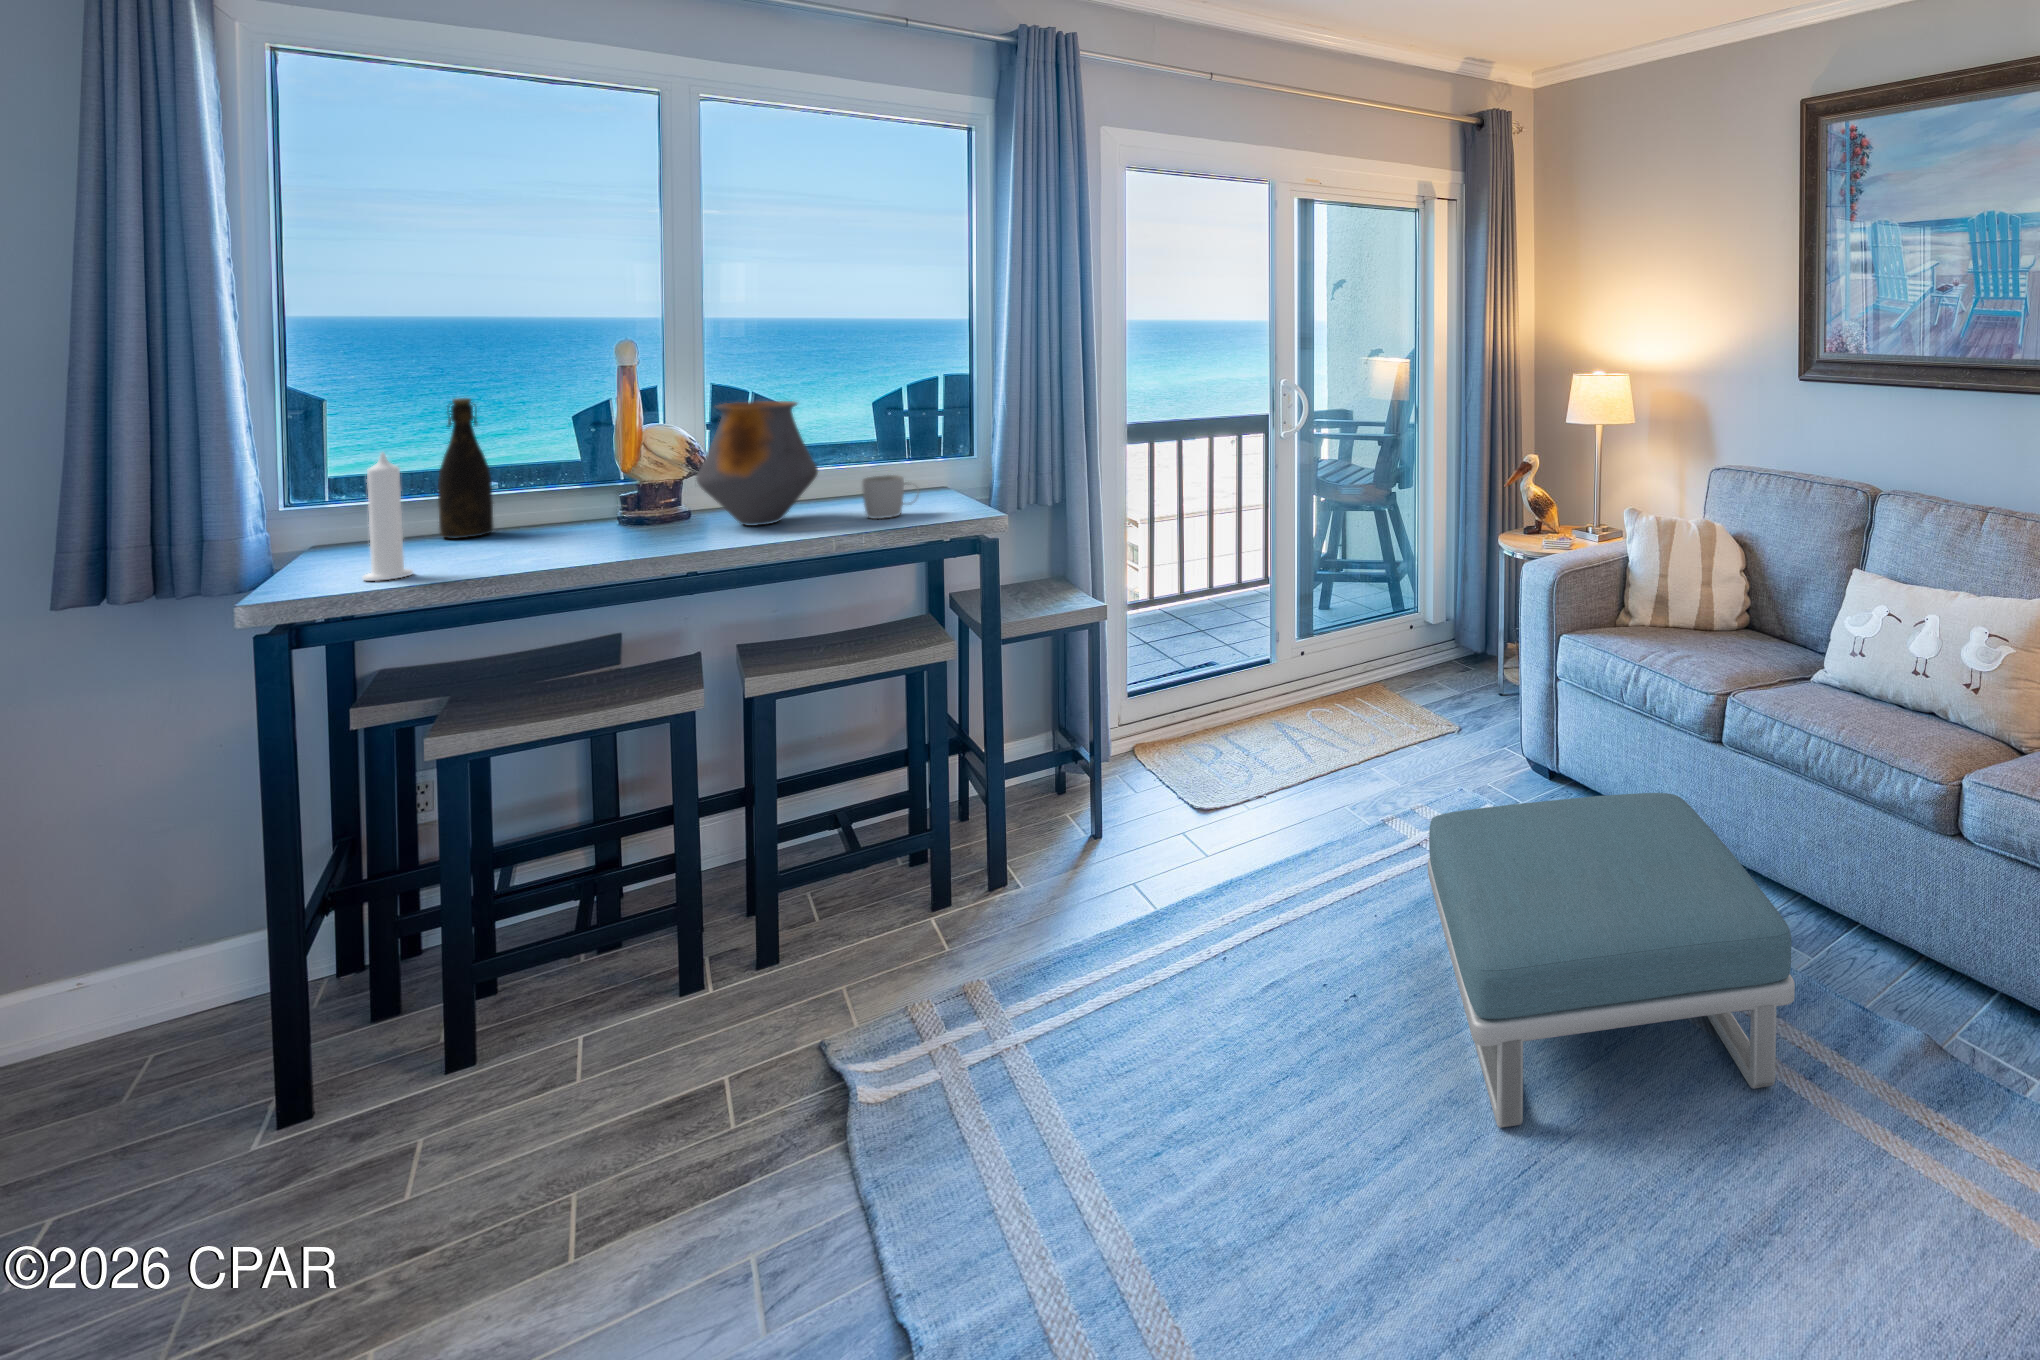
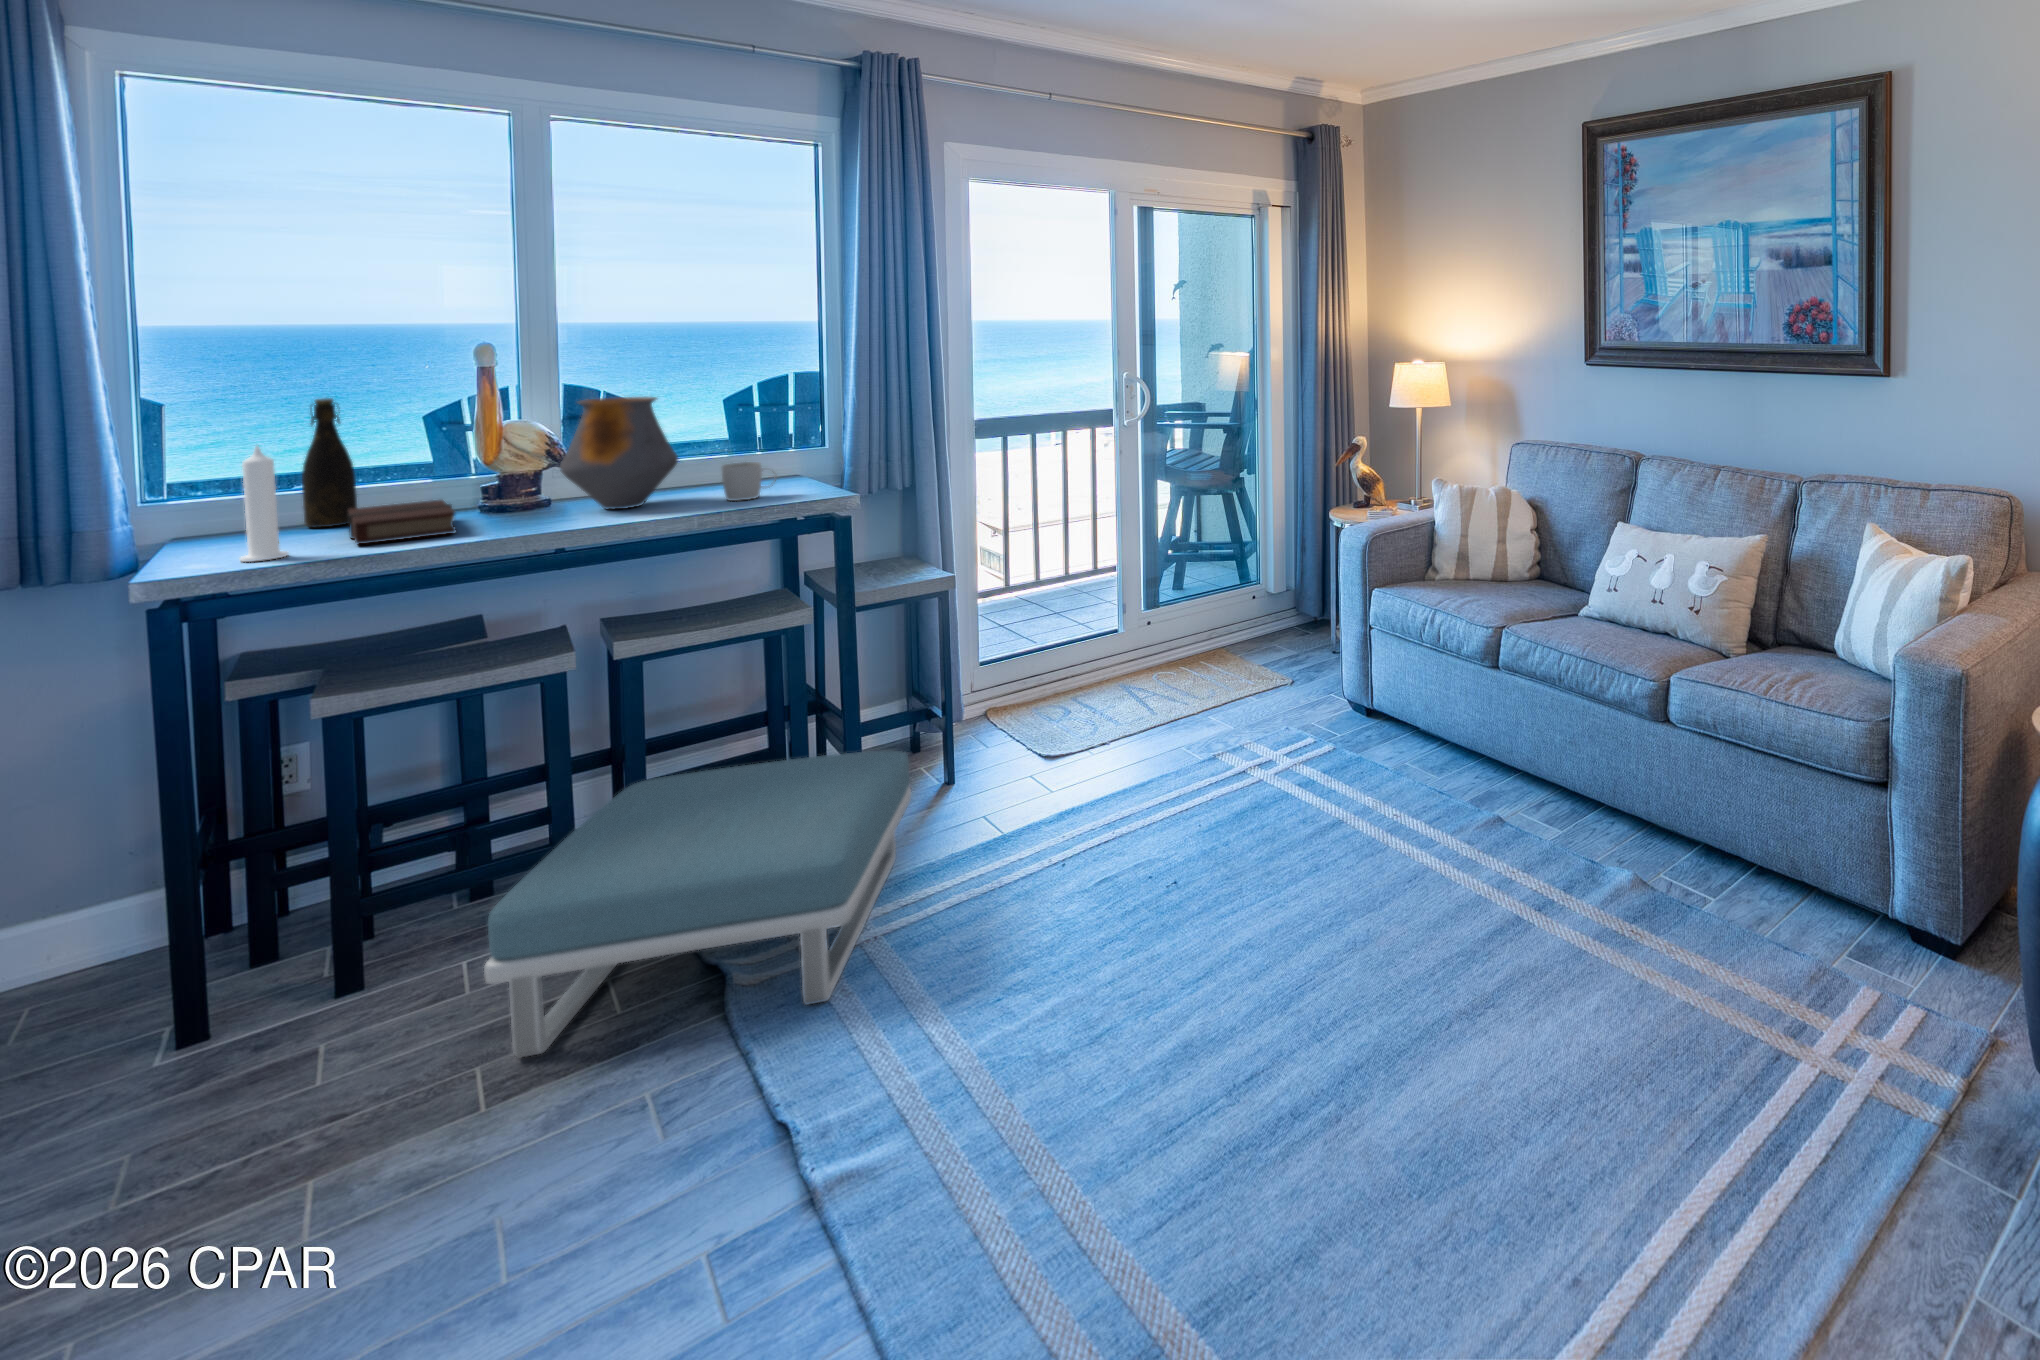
book: none [479,511,587,563] -> present [348,500,456,544]
footstool: present [1428,793,1795,1128] -> present [484,751,911,1058]

